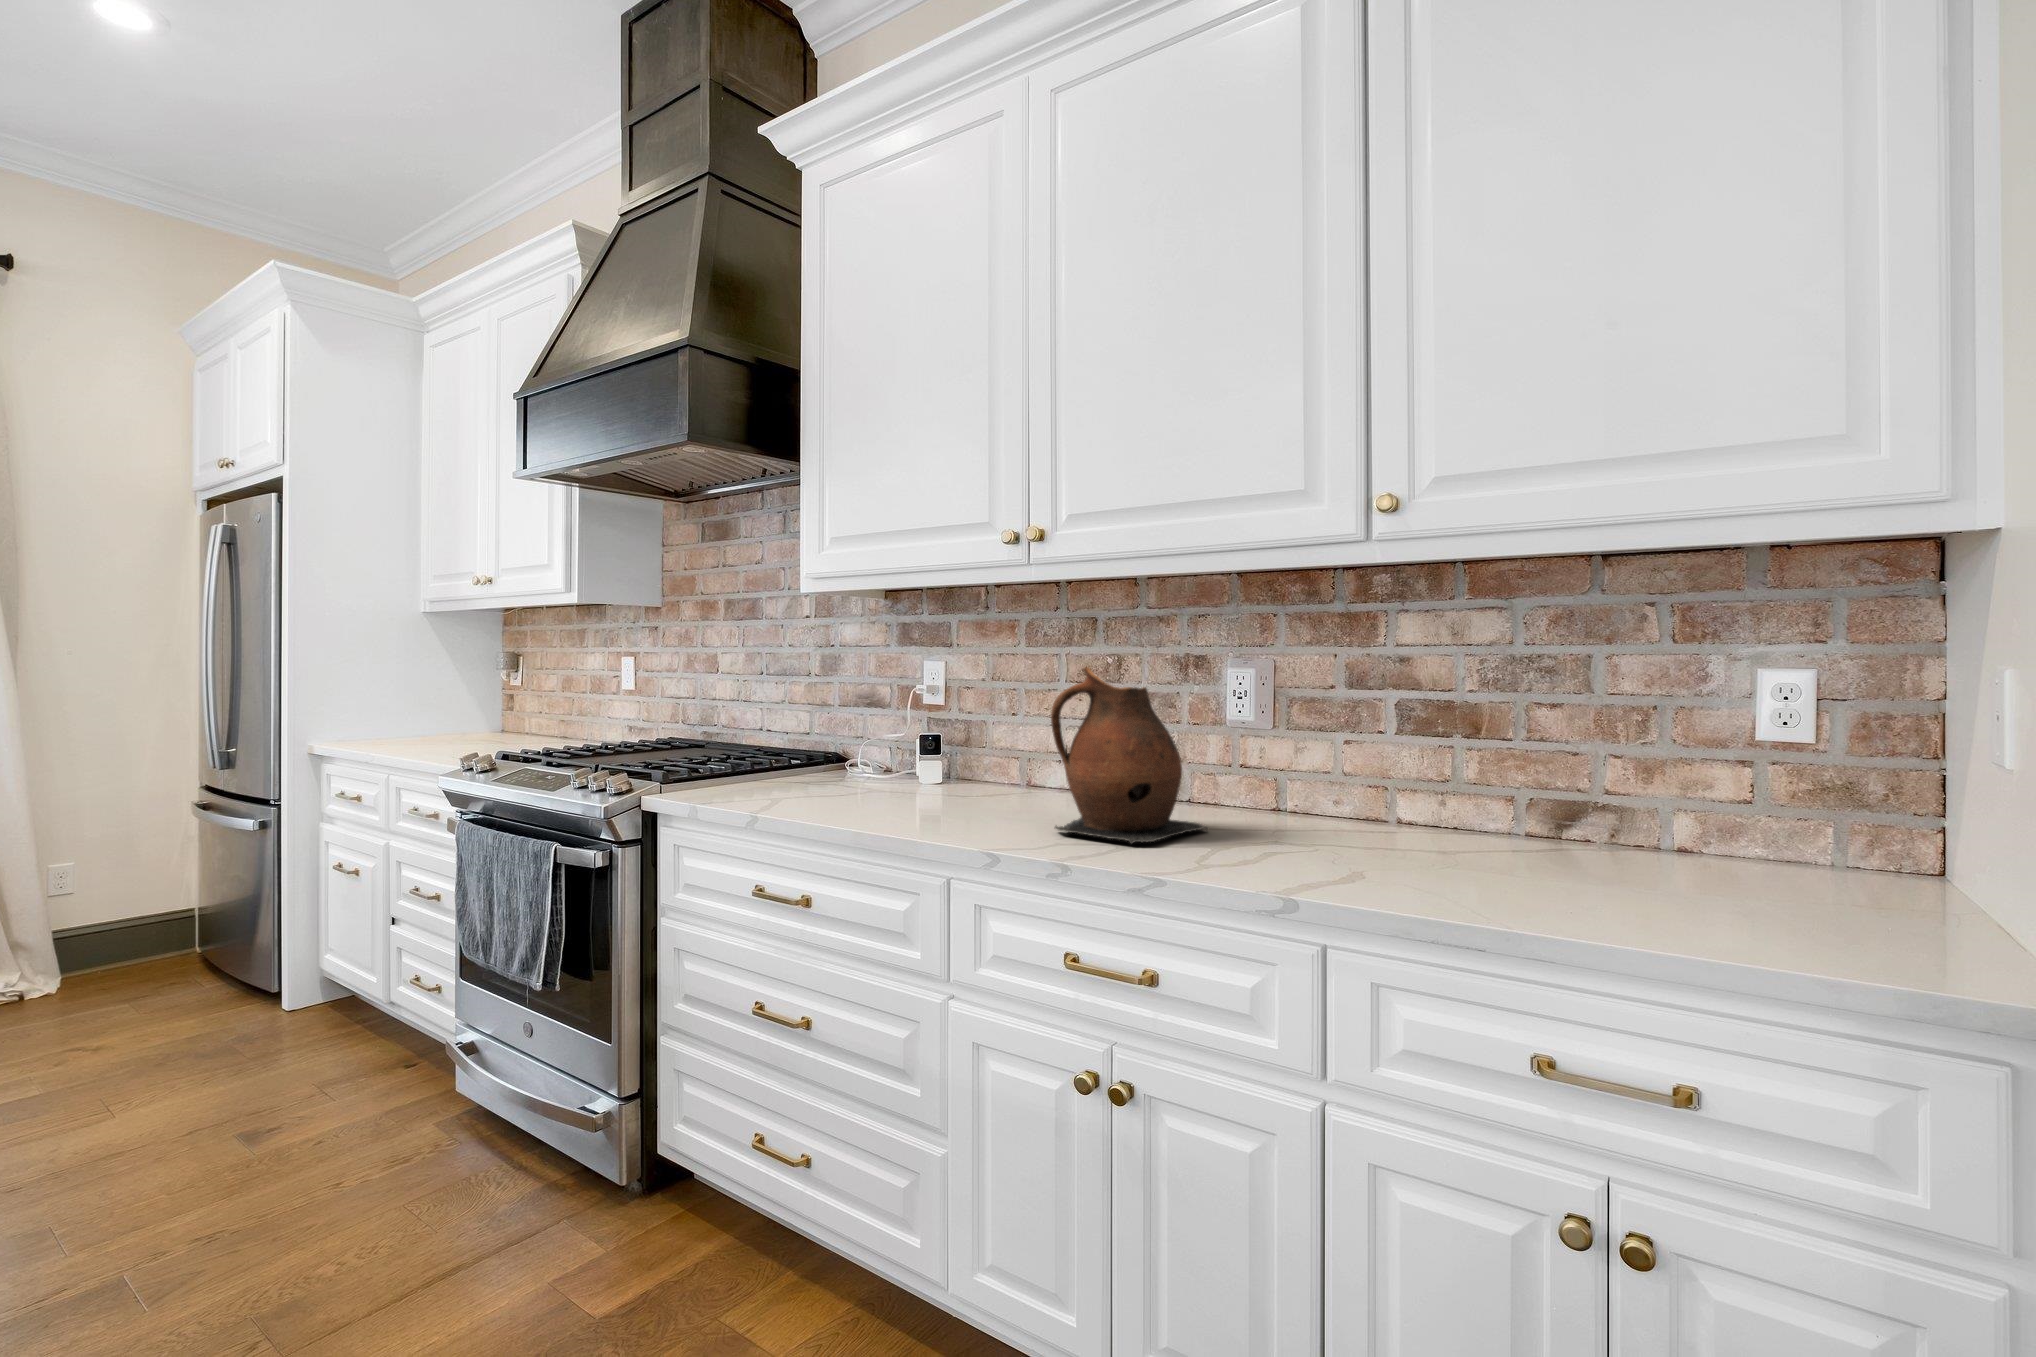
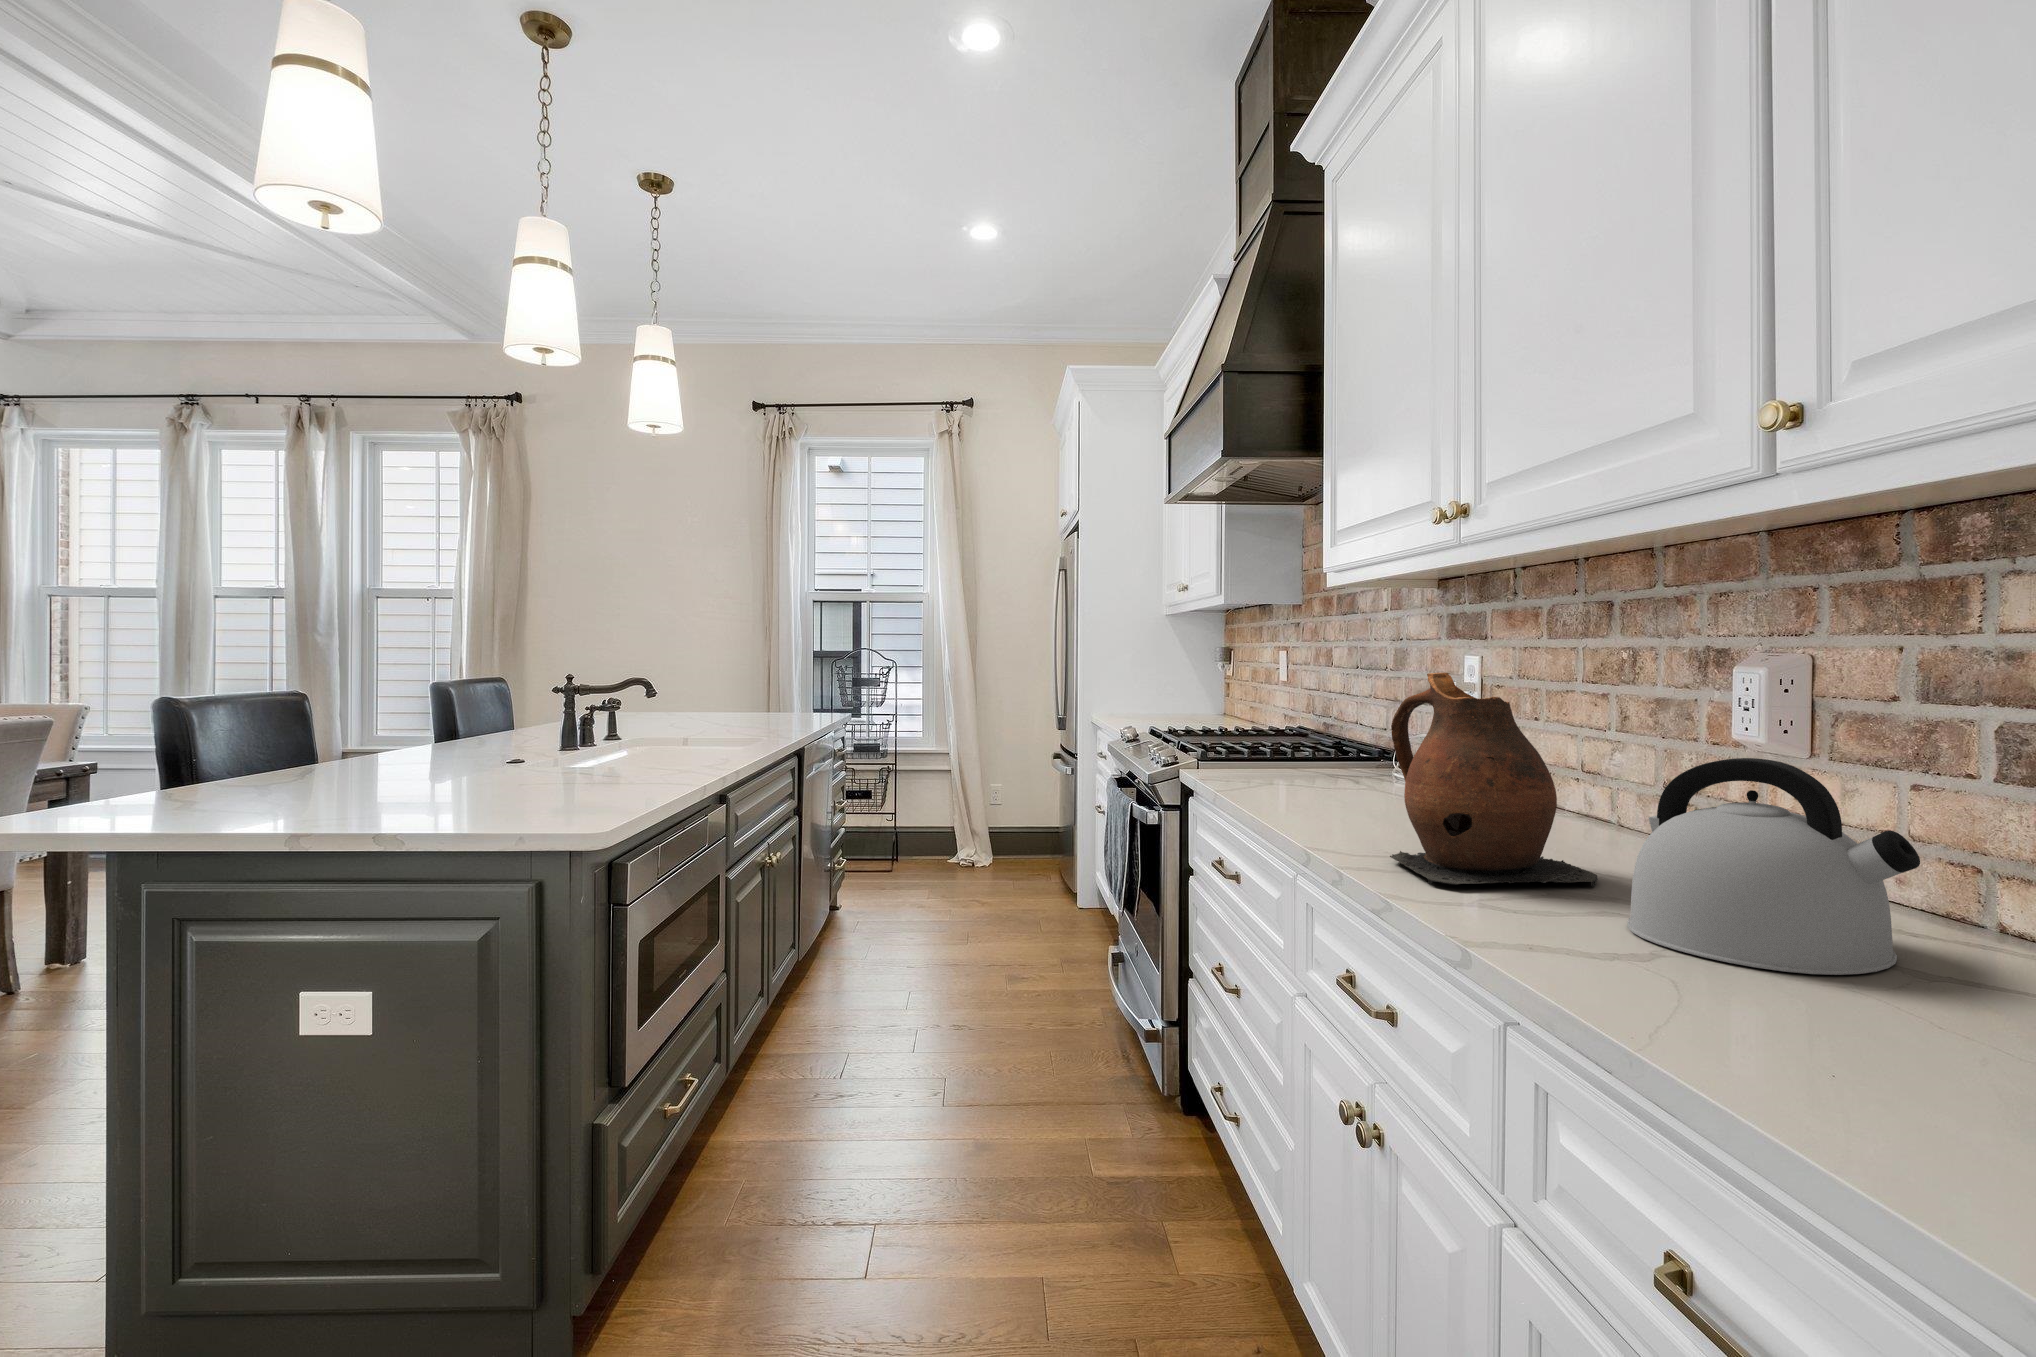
kettle: none [1274,723,1439,859] -> present [1627,758,1920,975]

